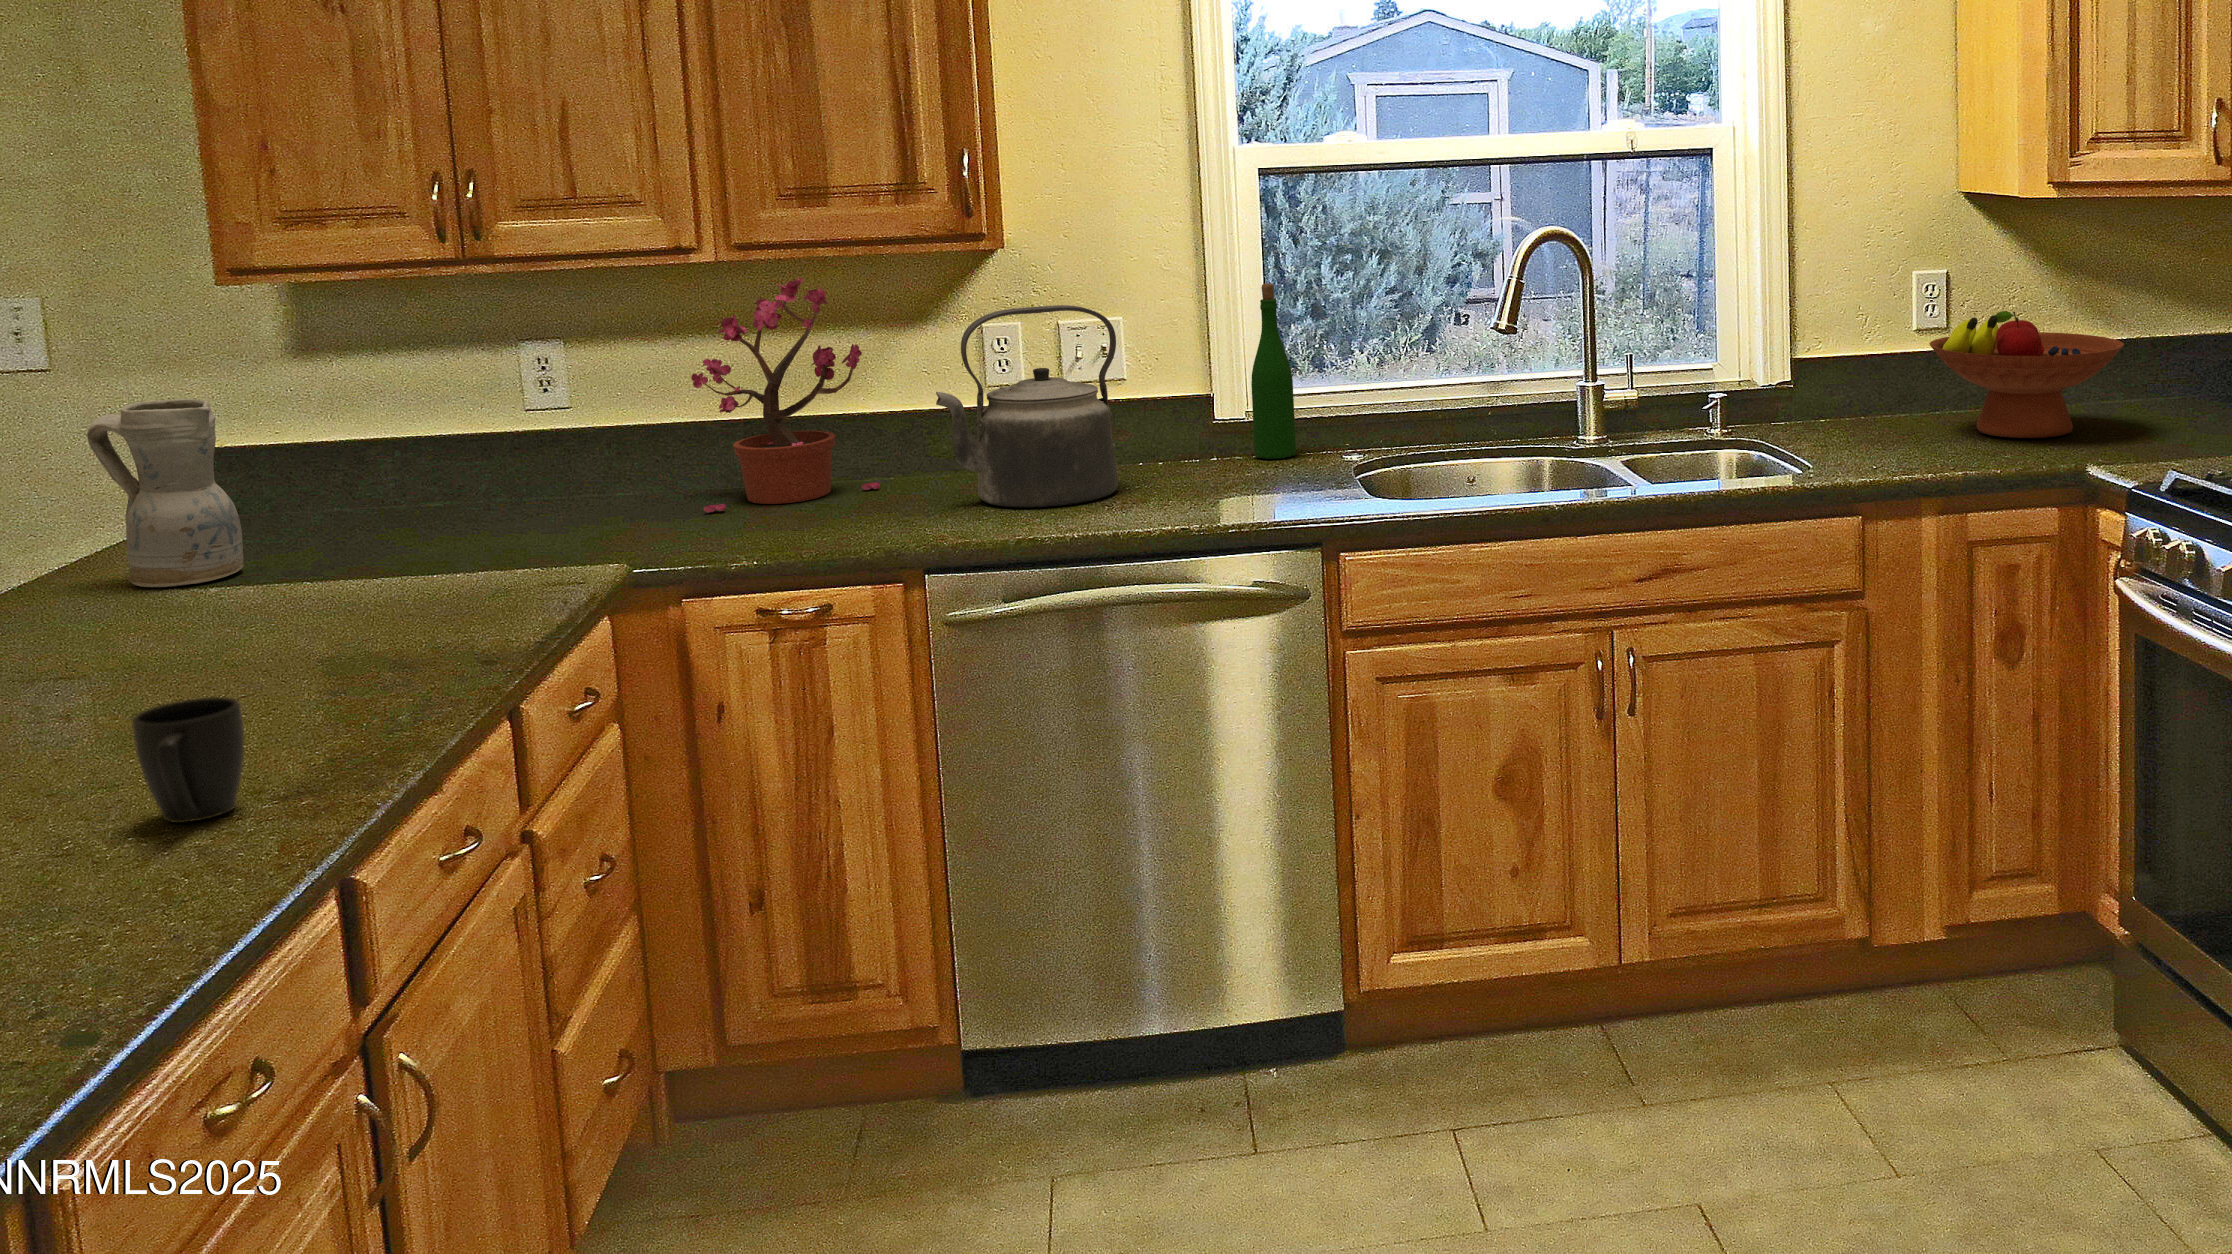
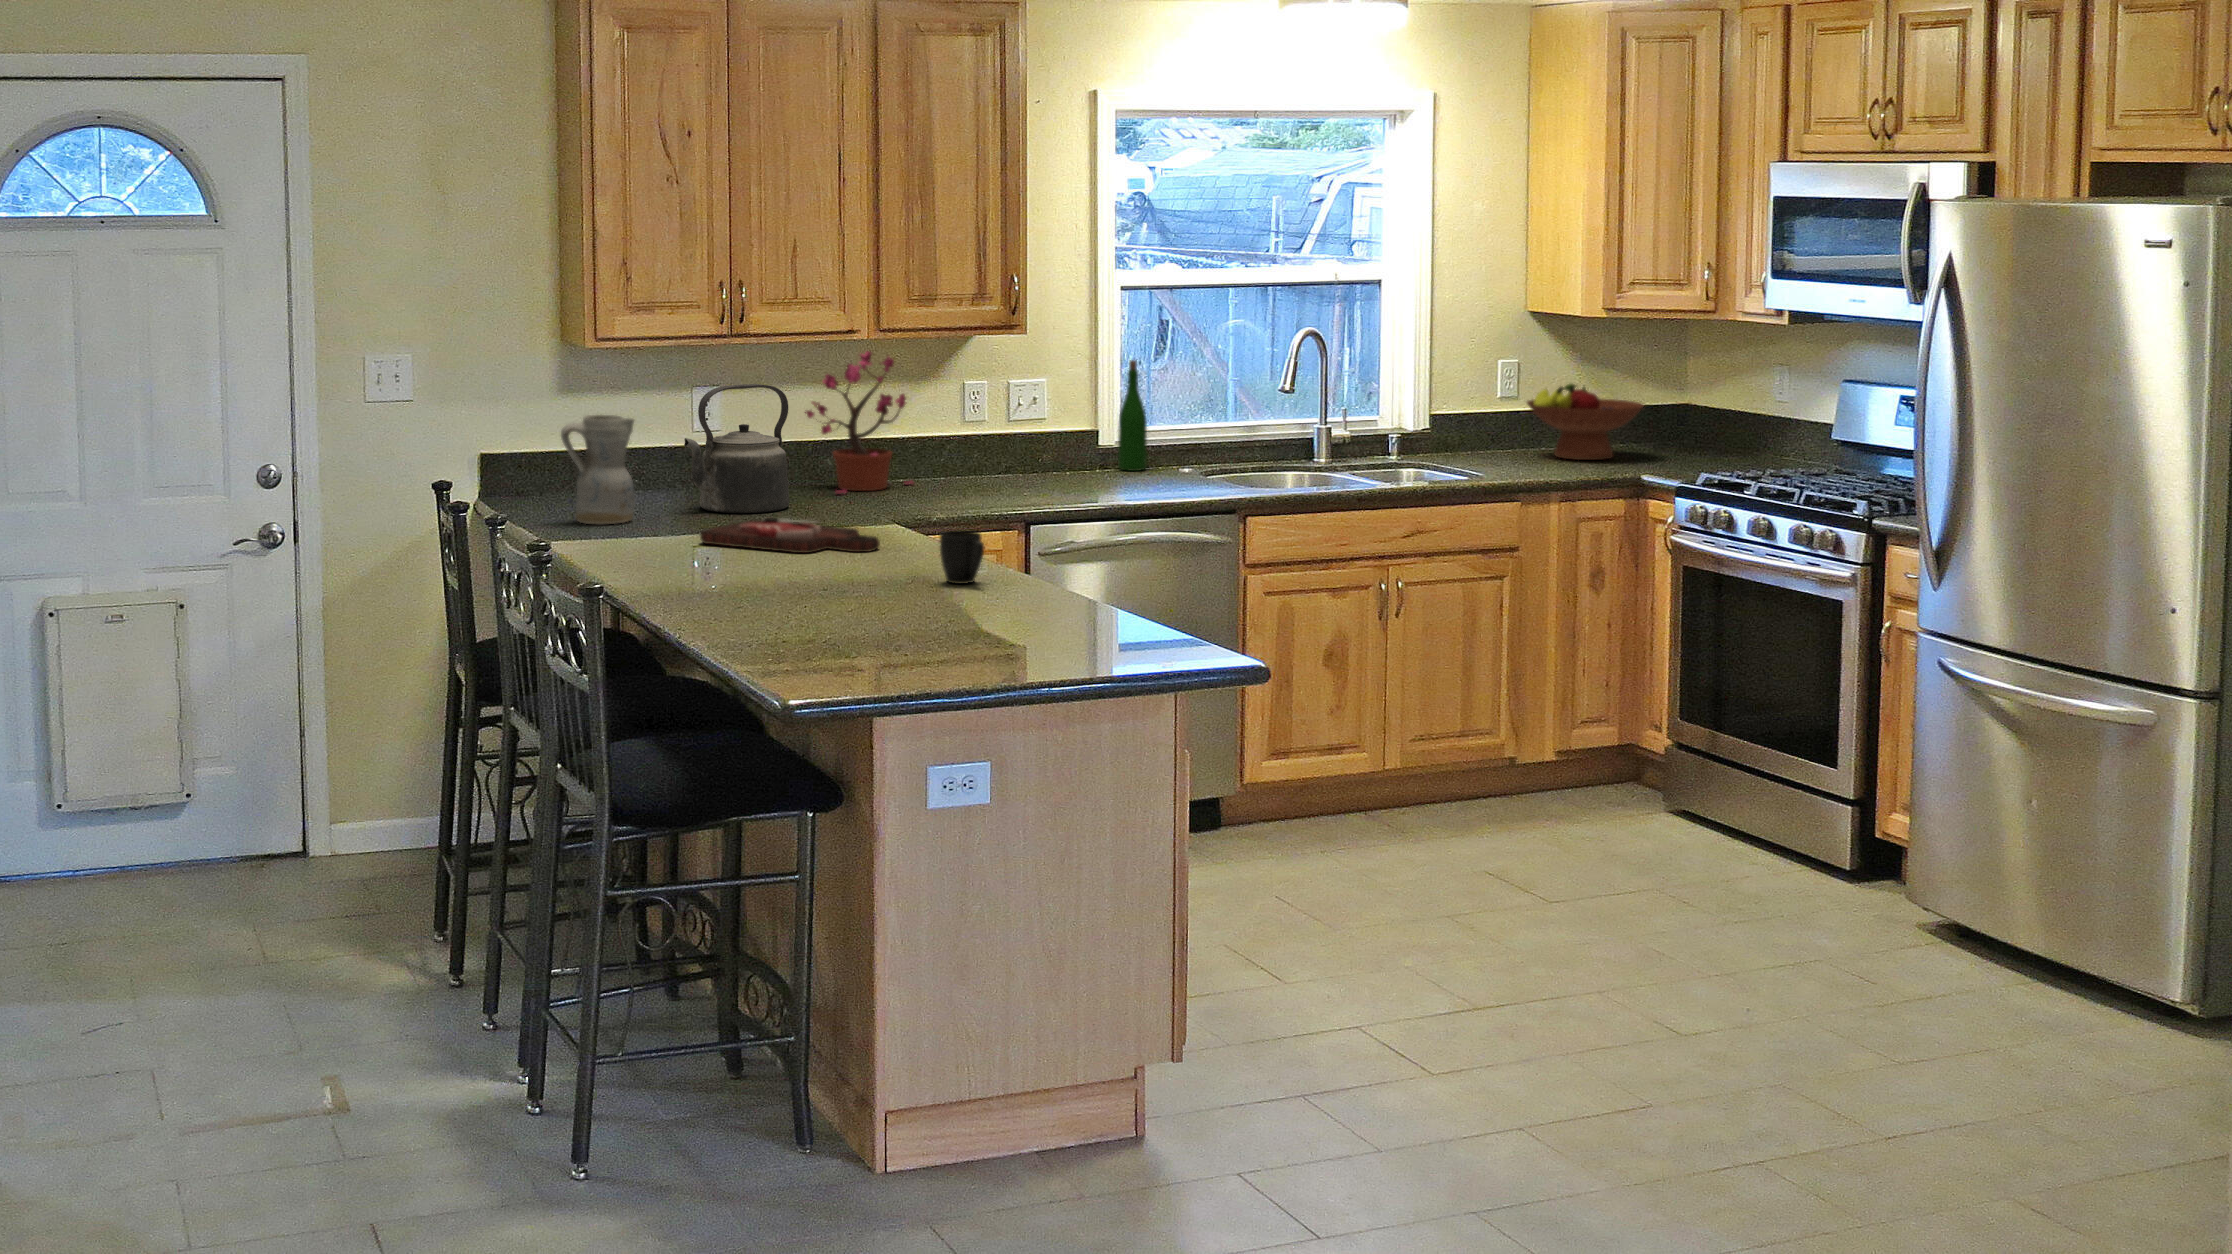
kettle: present [936,305,1118,508] -> present [684,384,789,513]
cutting board: none [131,592,415,686] -> present [700,518,880,553]

